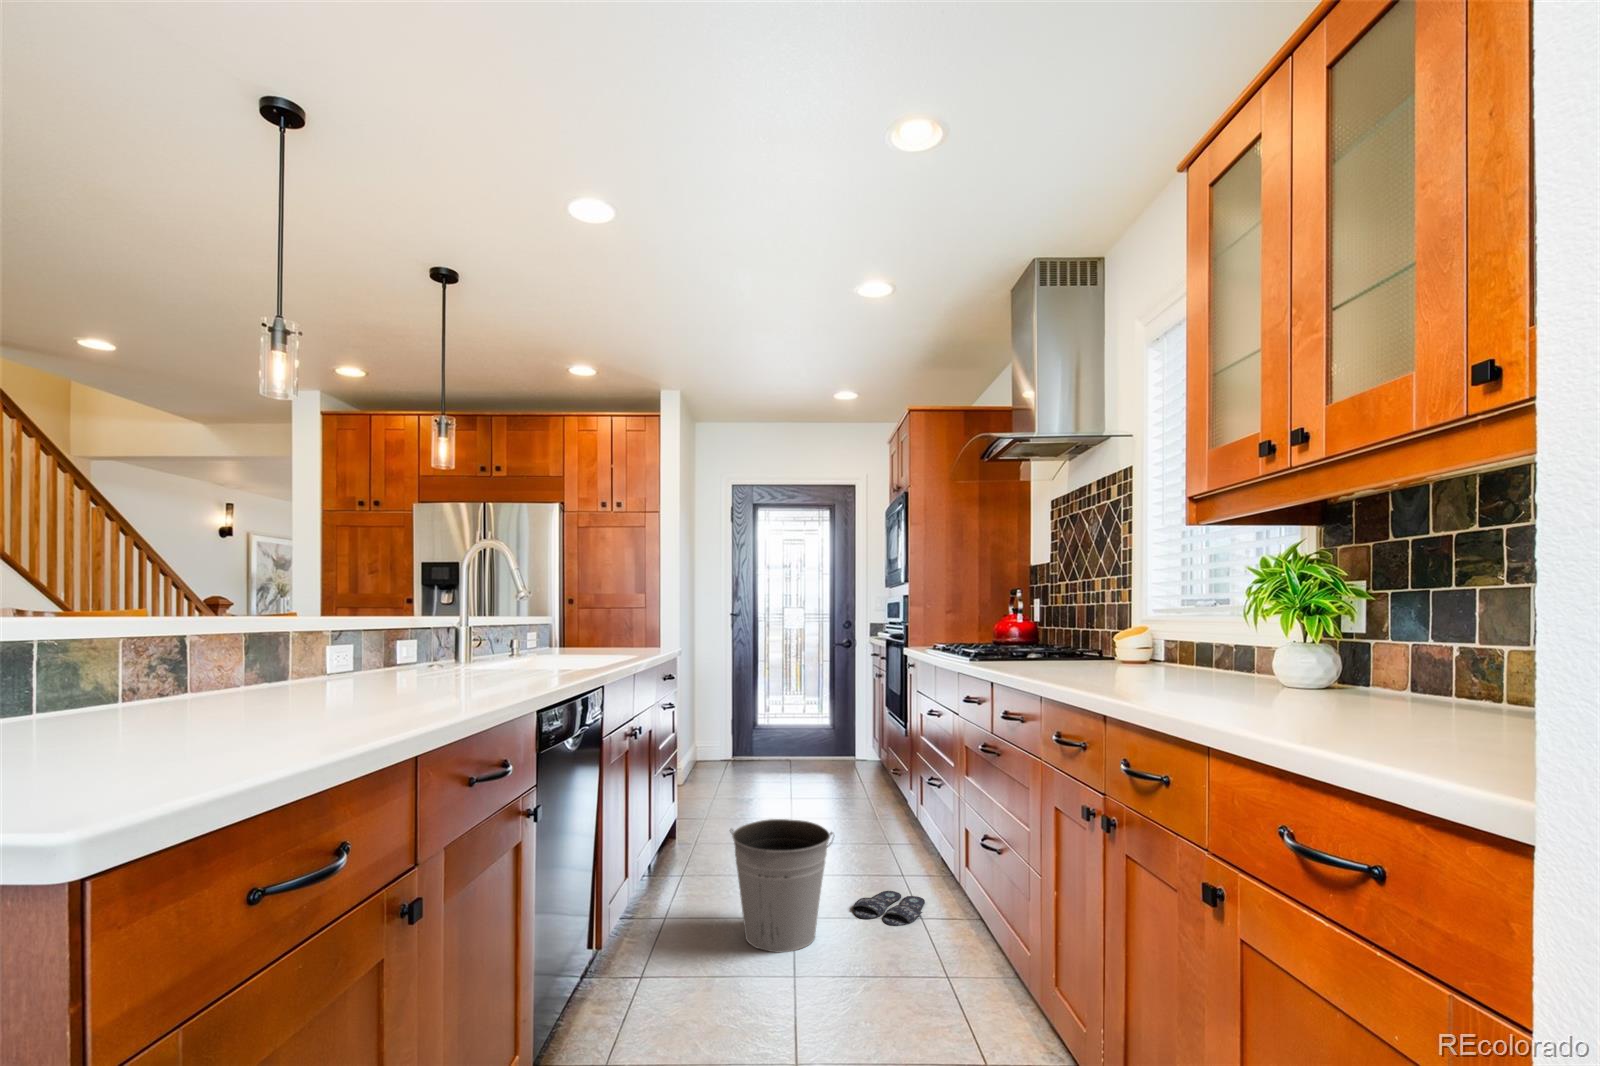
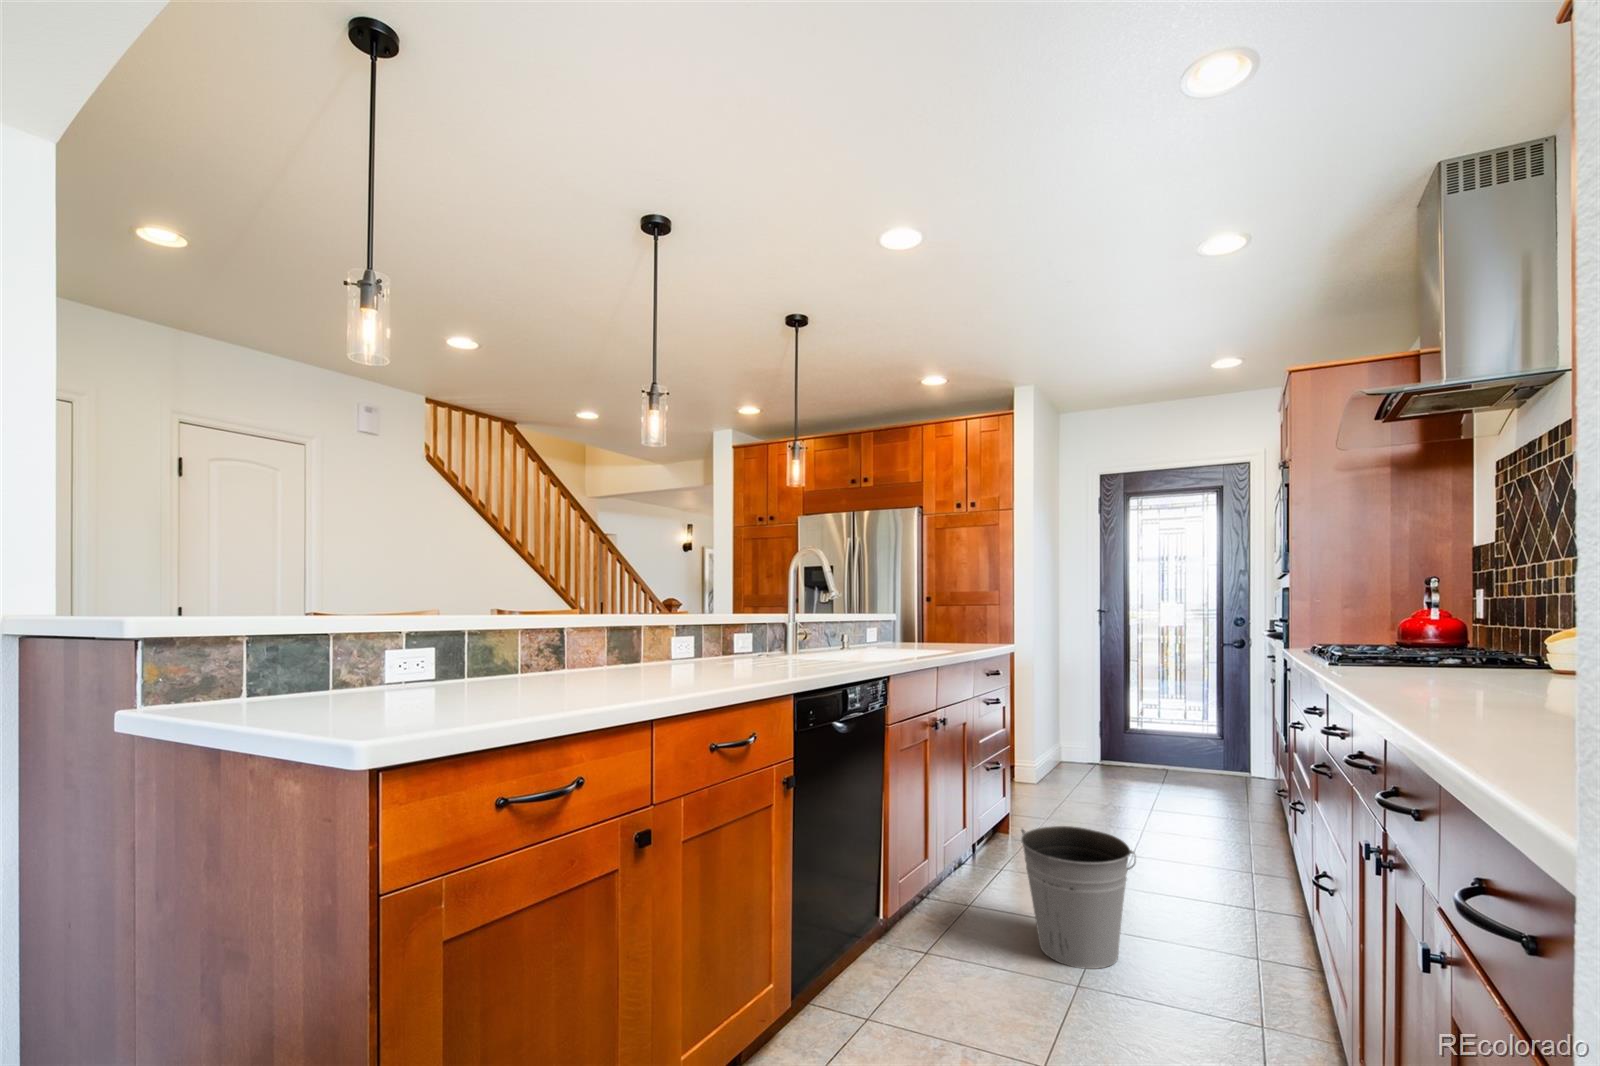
slippers: present [853,891,925,926] -> none [1176,931,1276,976]

